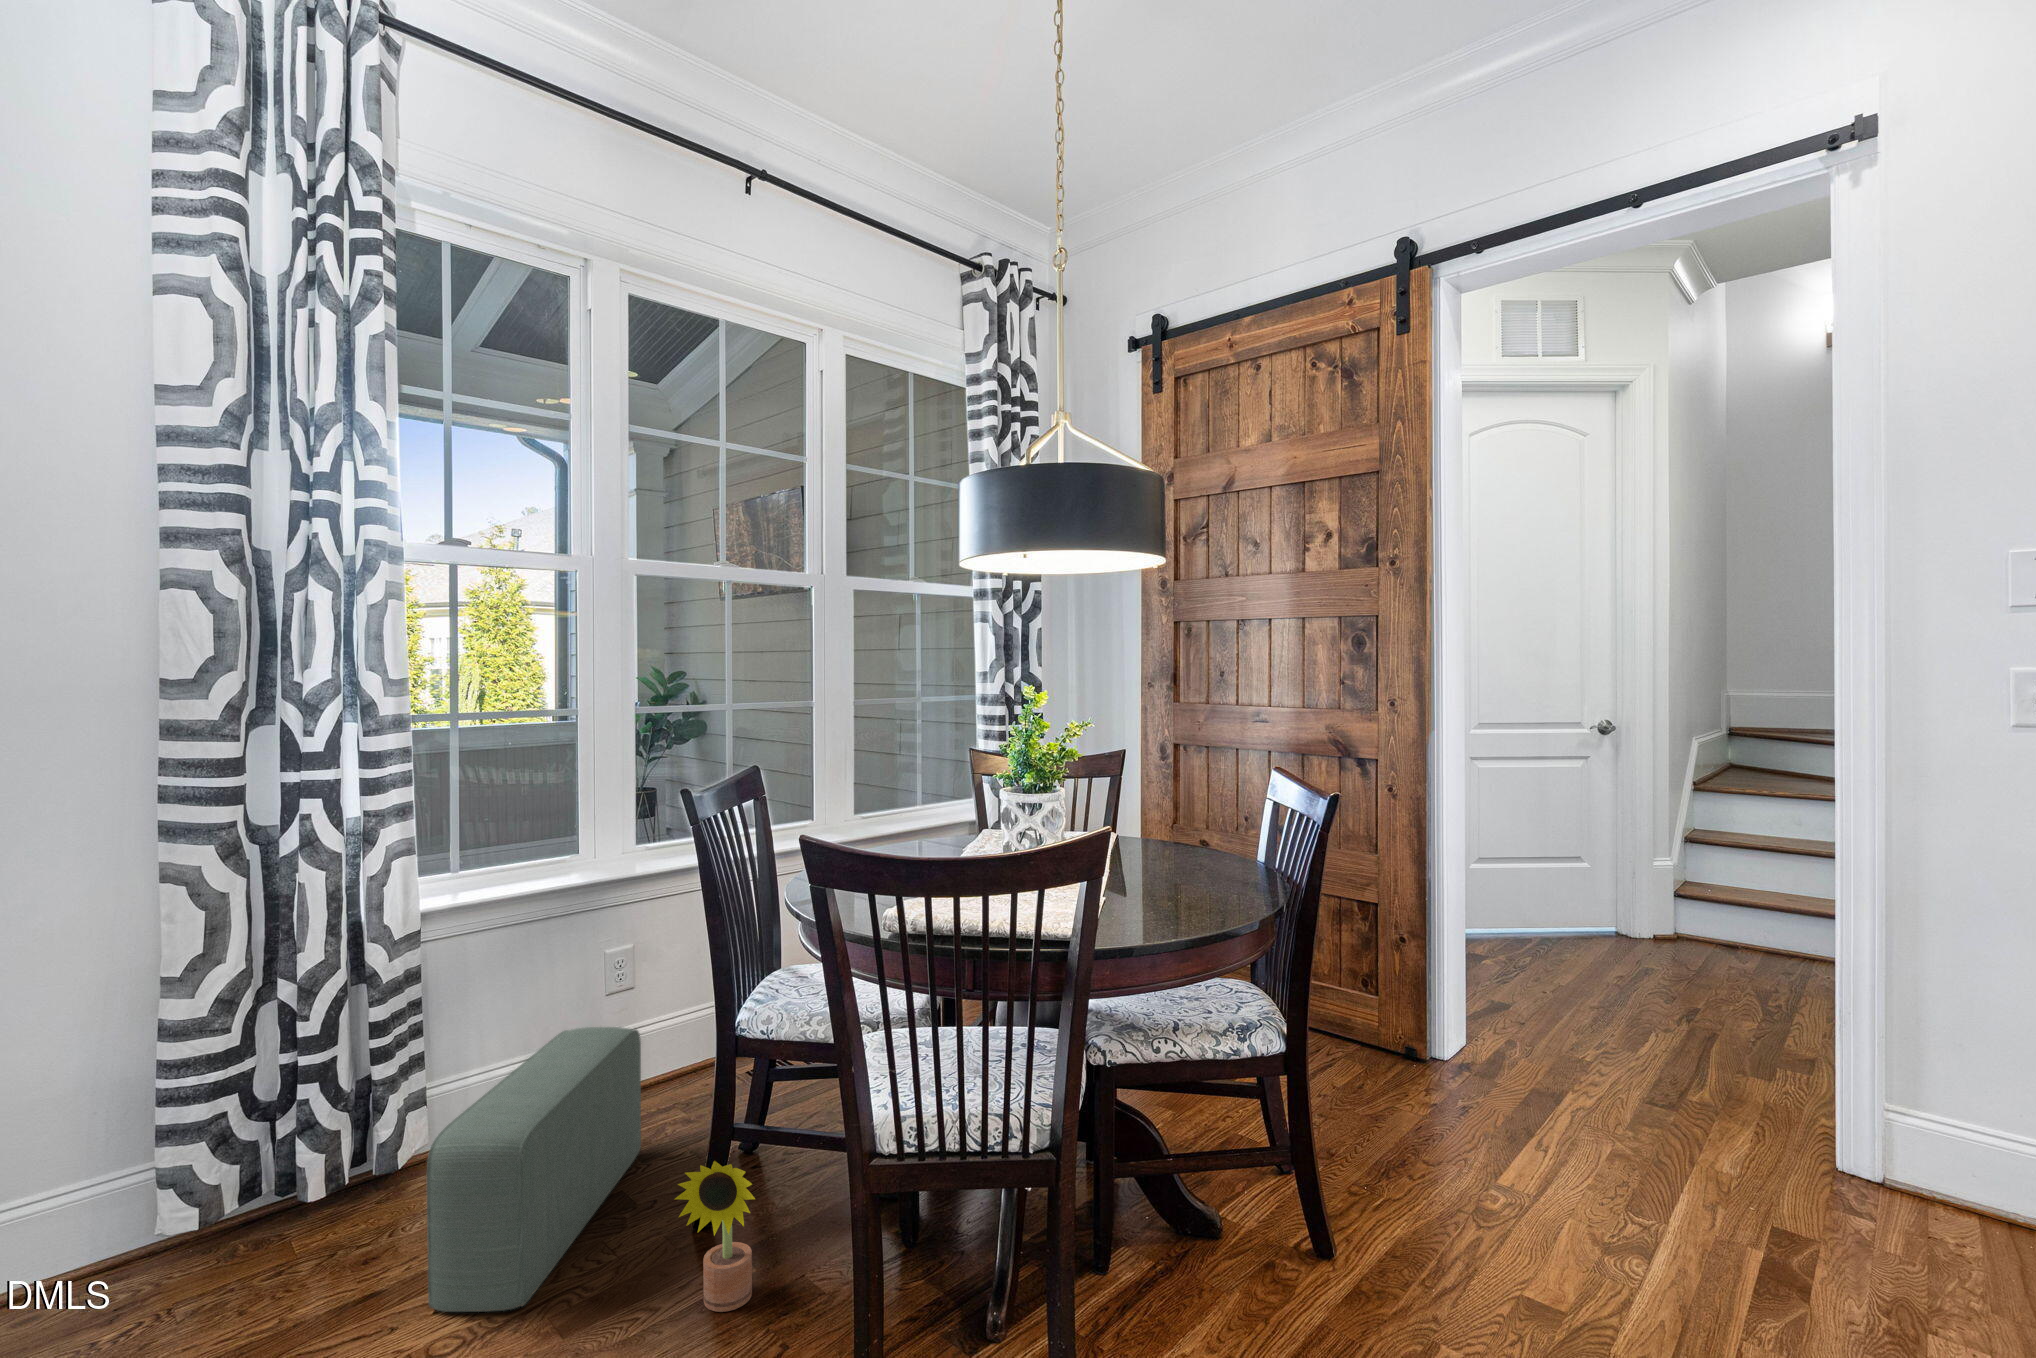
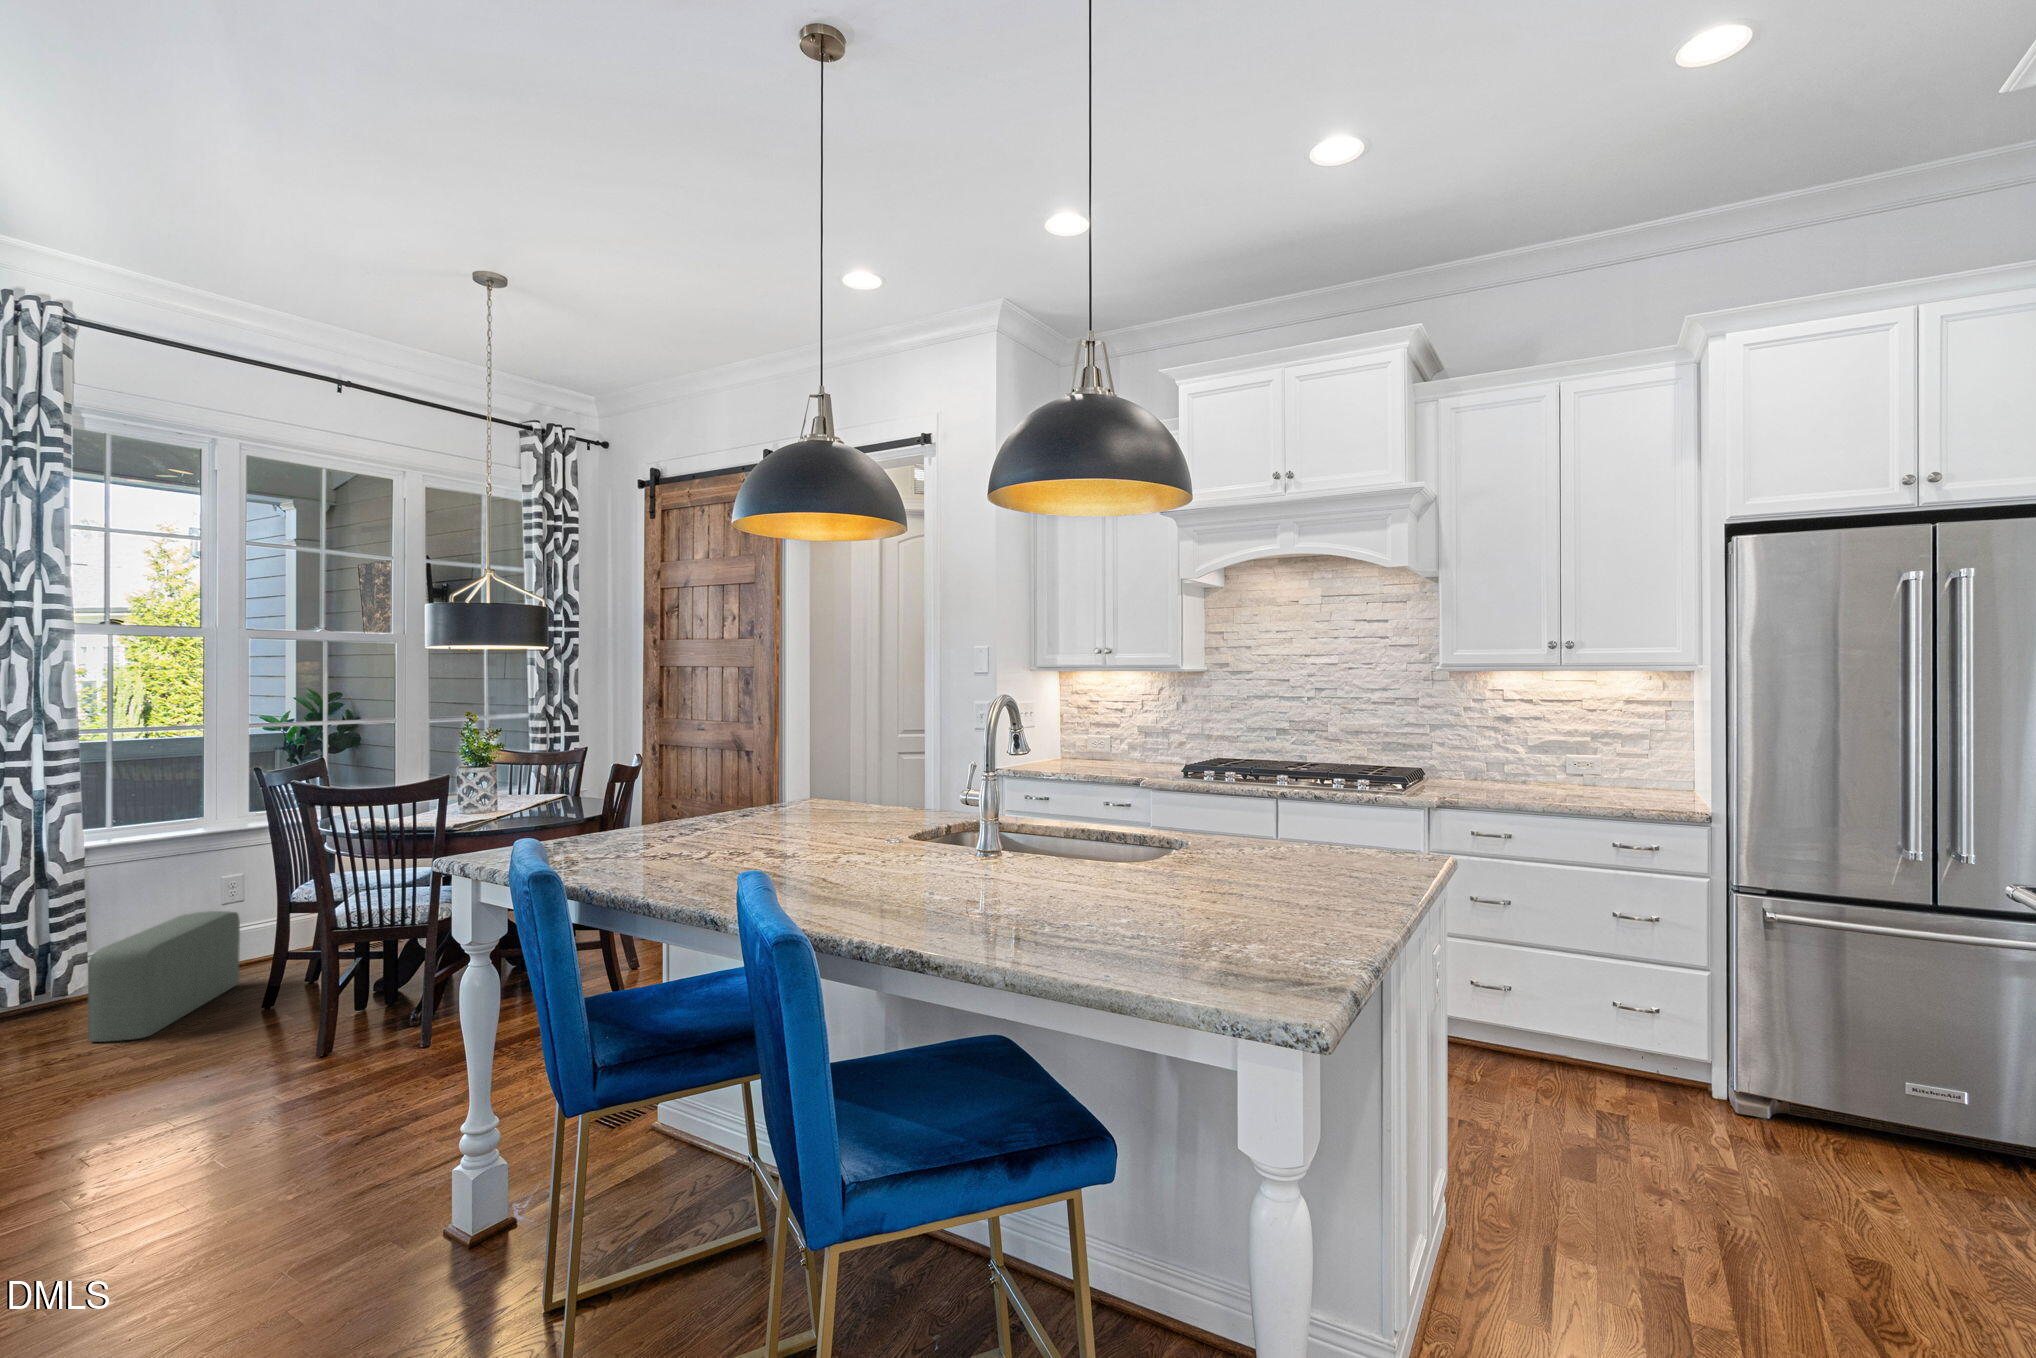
decorative plant: present [675,1161,755,1312] -> none [236,953,286,1031]

